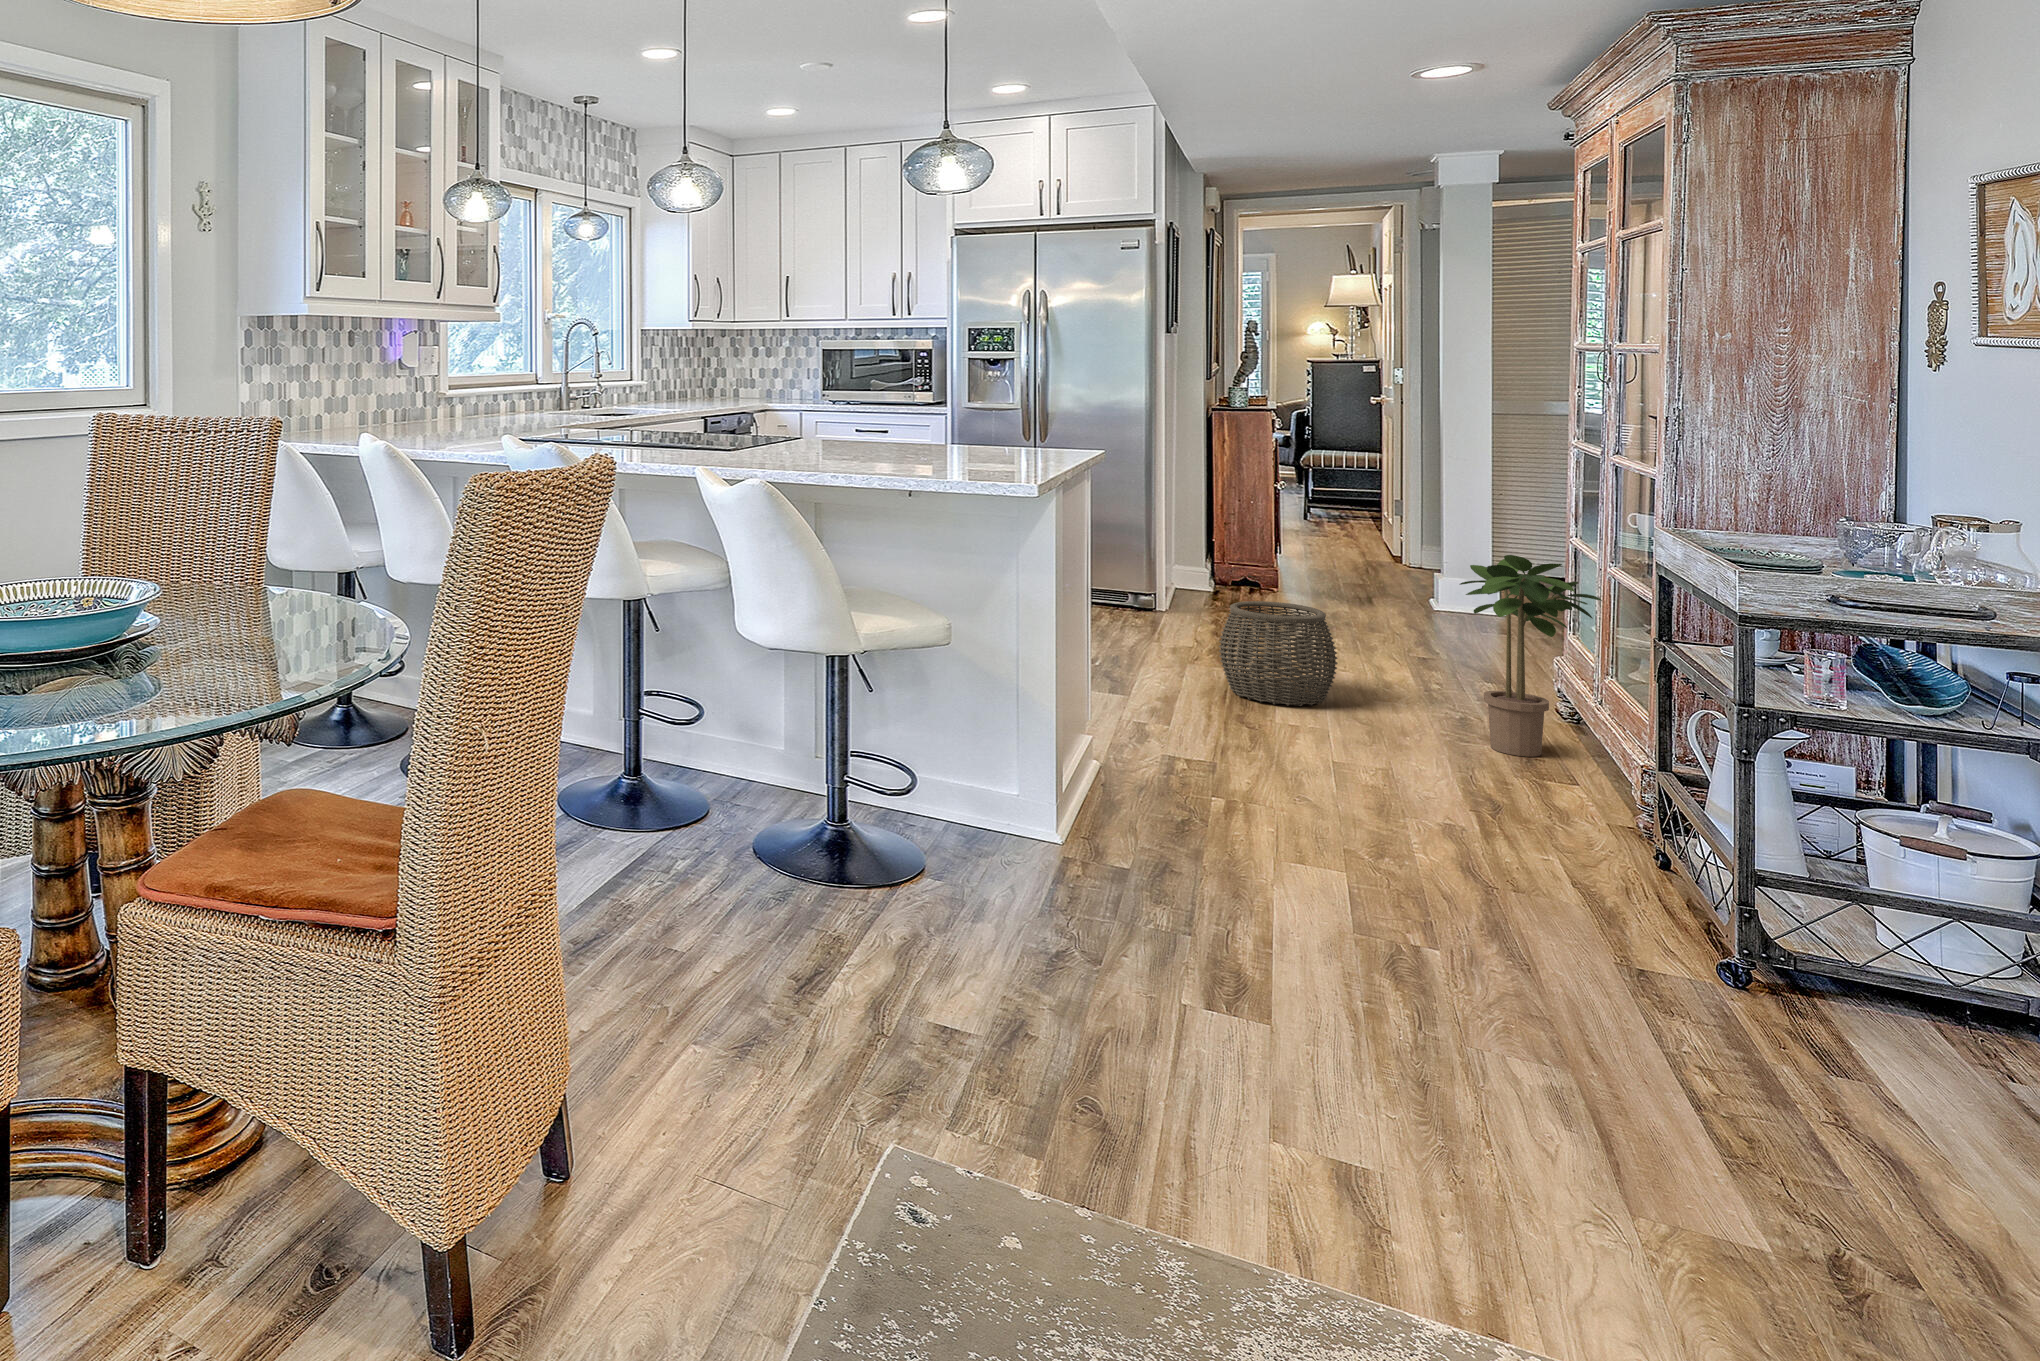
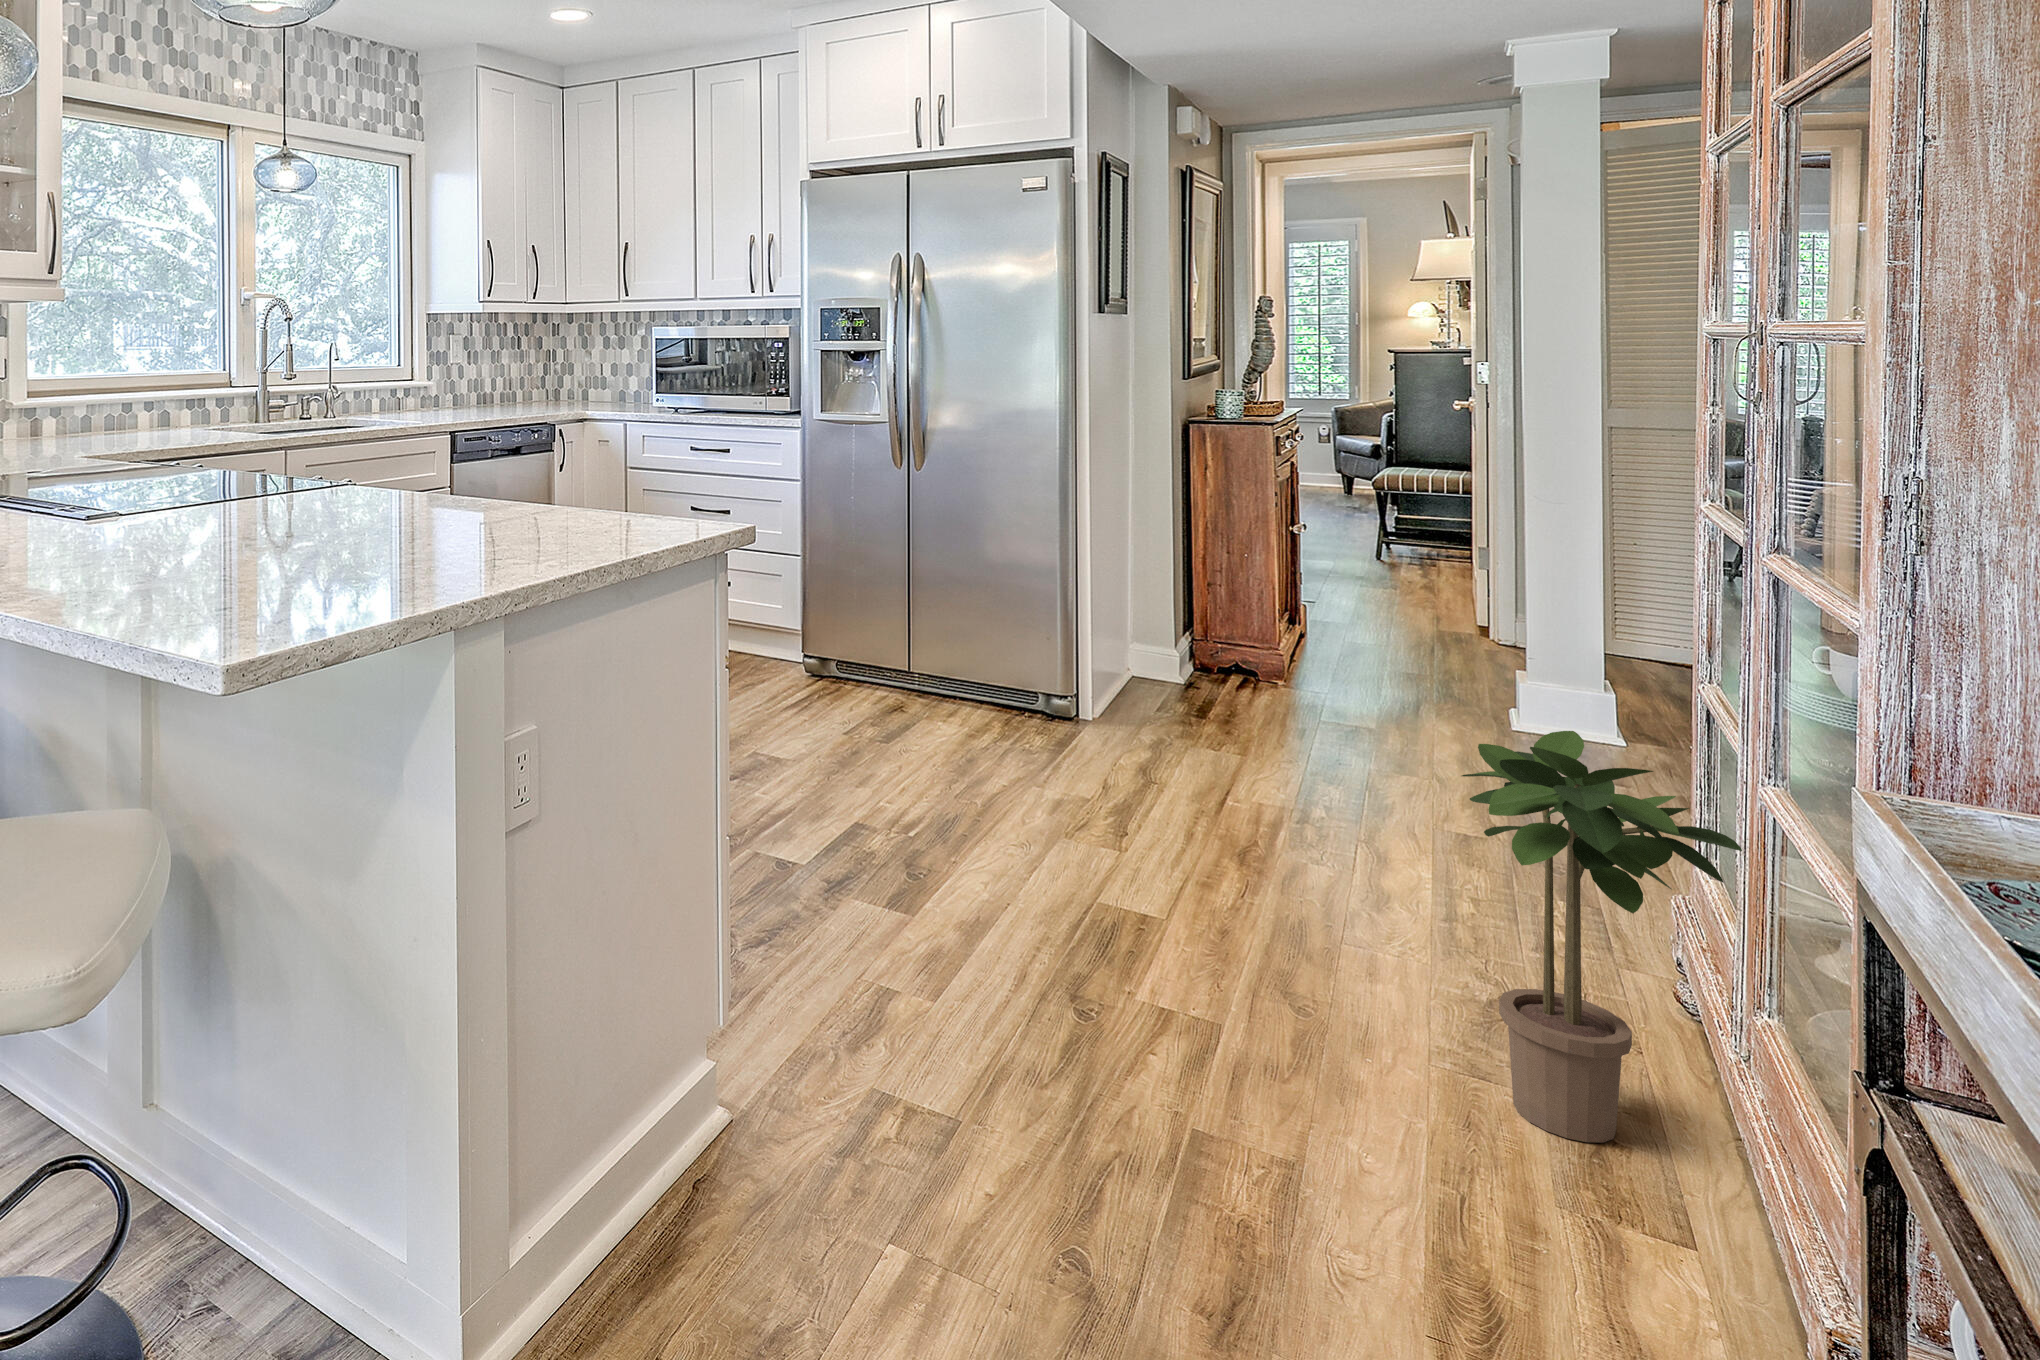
woven basket: present [1219,601,1338,706] -> none [1067,755,1261,956]

